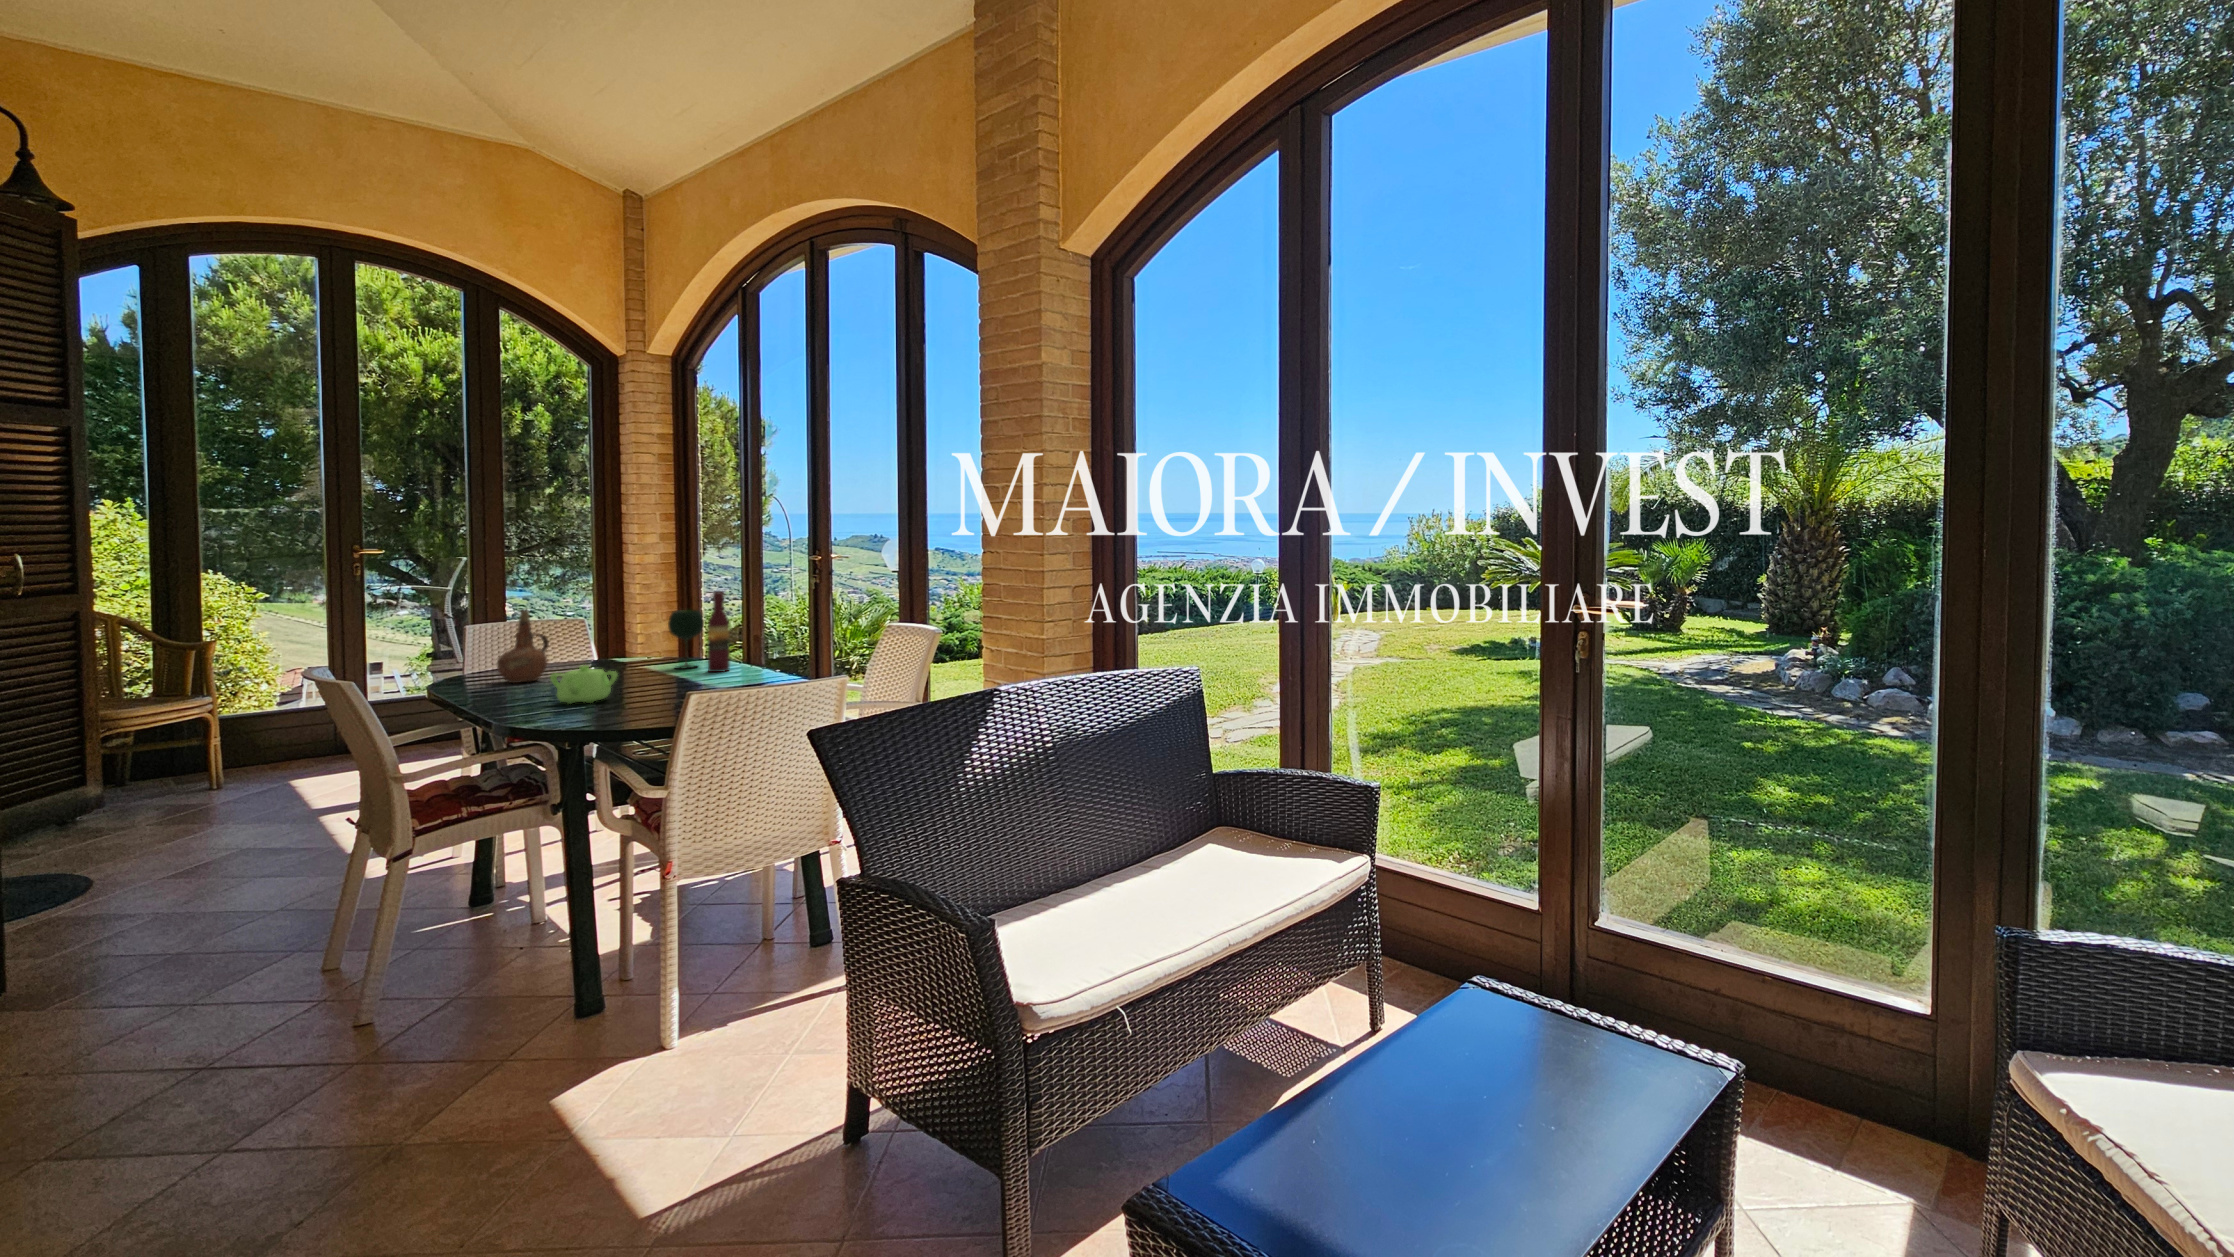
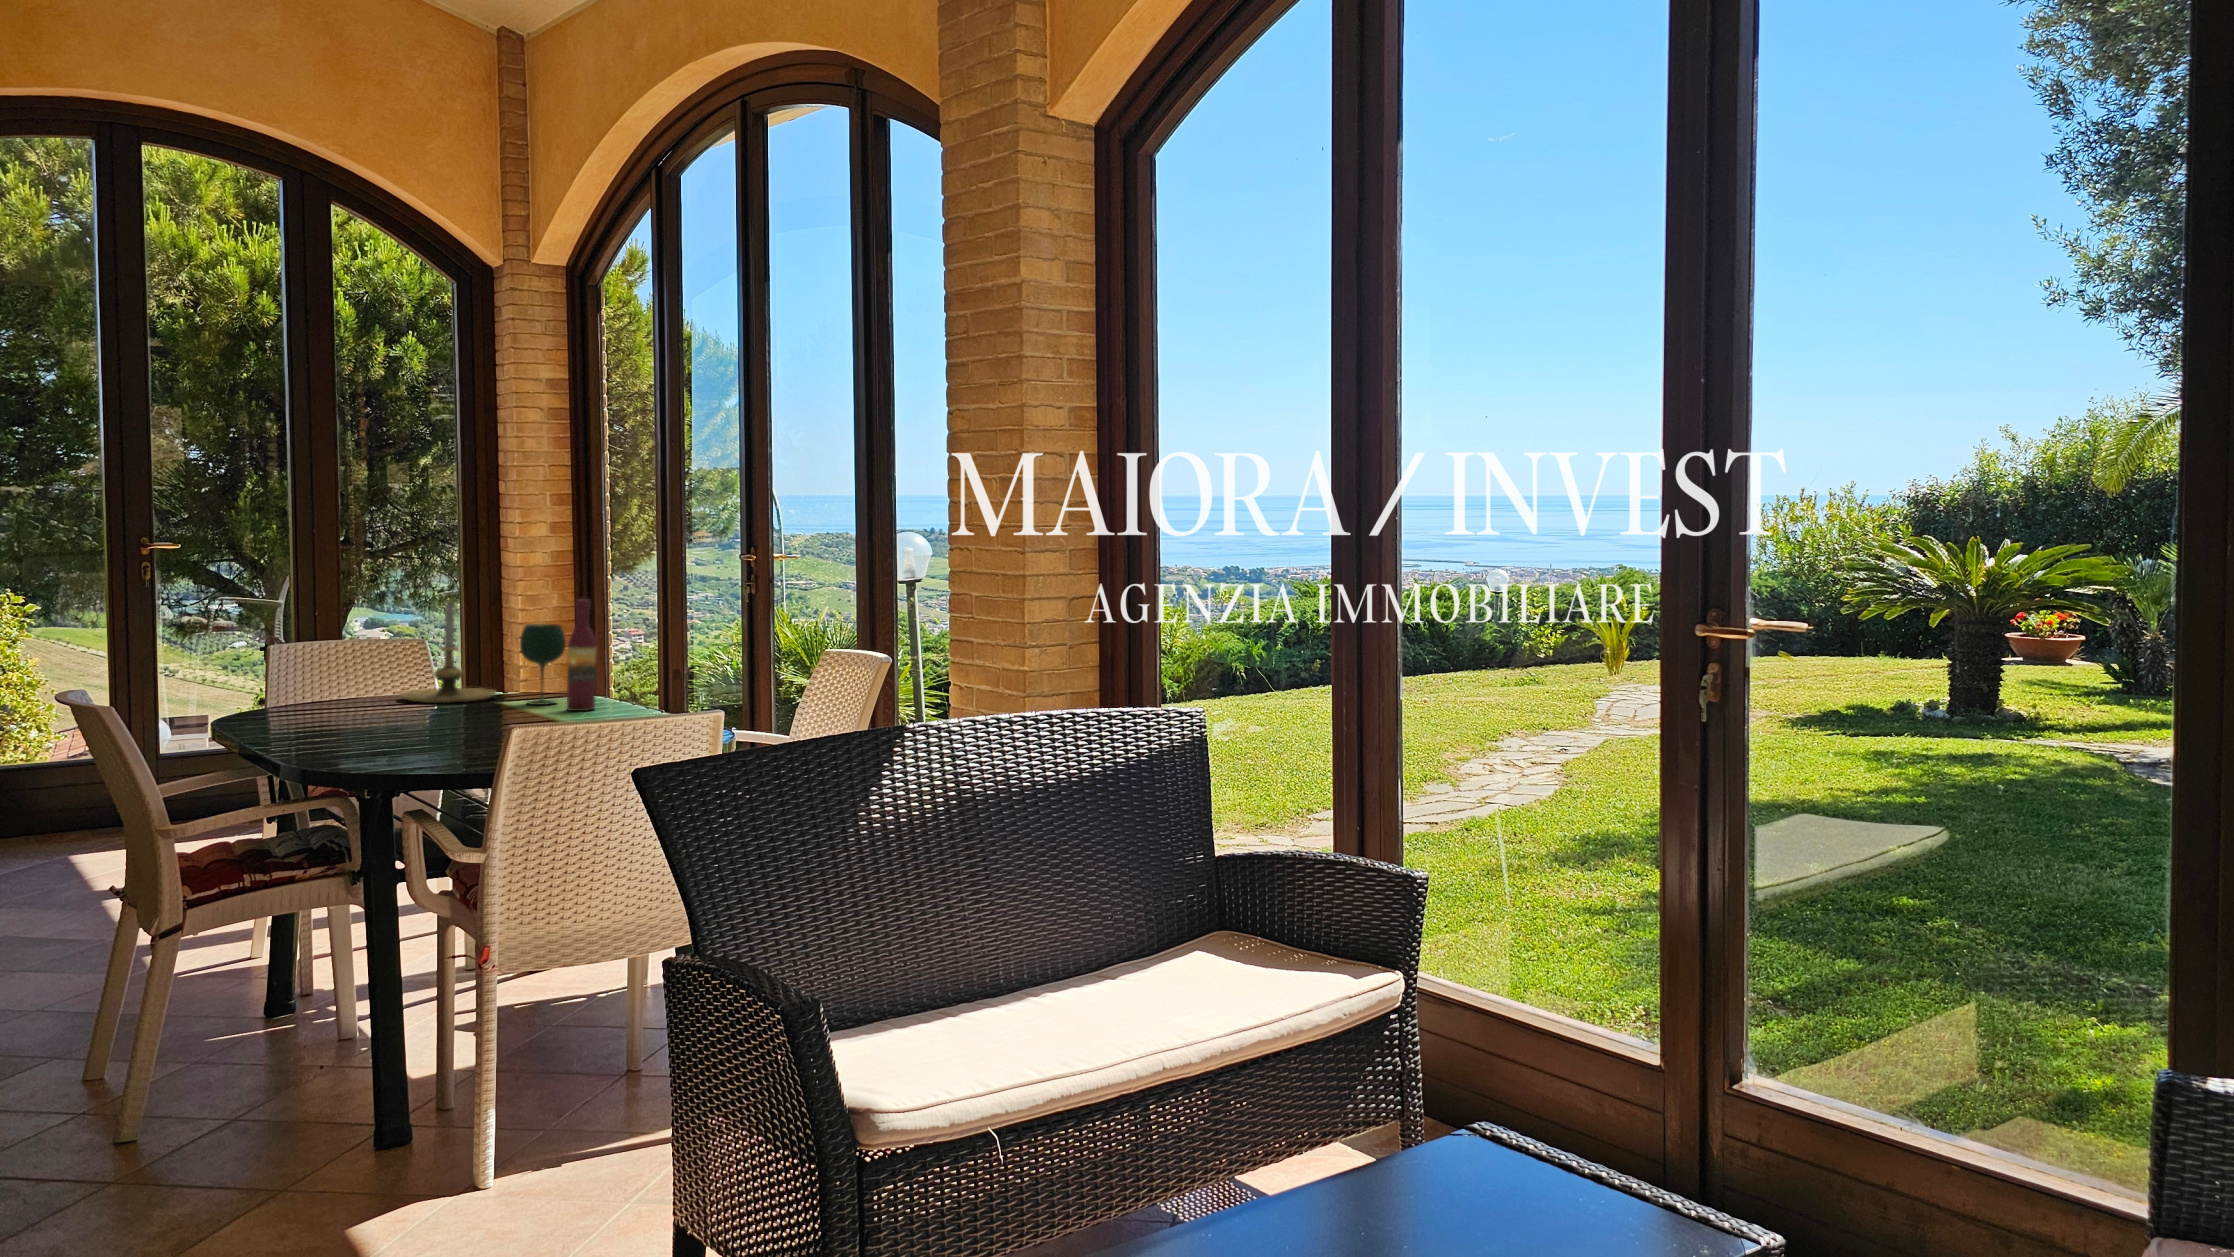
candle holder: none [571,595,650,670] -> present [399,601,496,703]
ceramic pitcher: present [497,610,549,683] -> none [304,616,369,713]
teapot: present [550,665,618,704] -> none [360,691,443,741]

